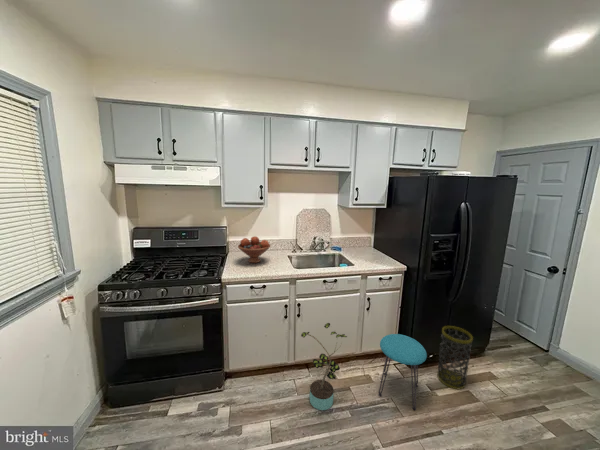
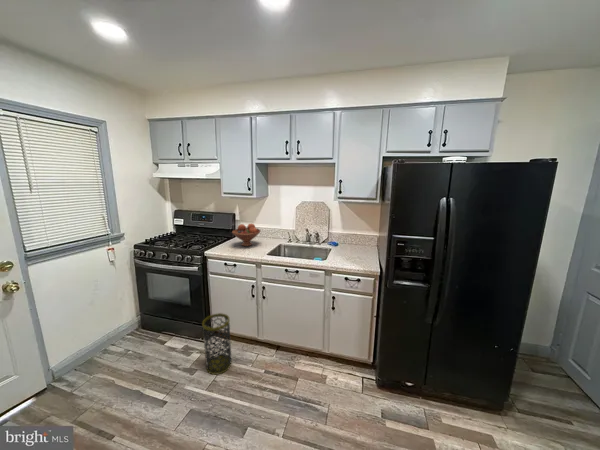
potted plant: present [301,323,347,410] -> none [249,309,283,386]
trash can: present [437,326,473,389] -> present [203,313,231,375]
stool: present [378,334,427,410] -> none [319,340,371,425]

